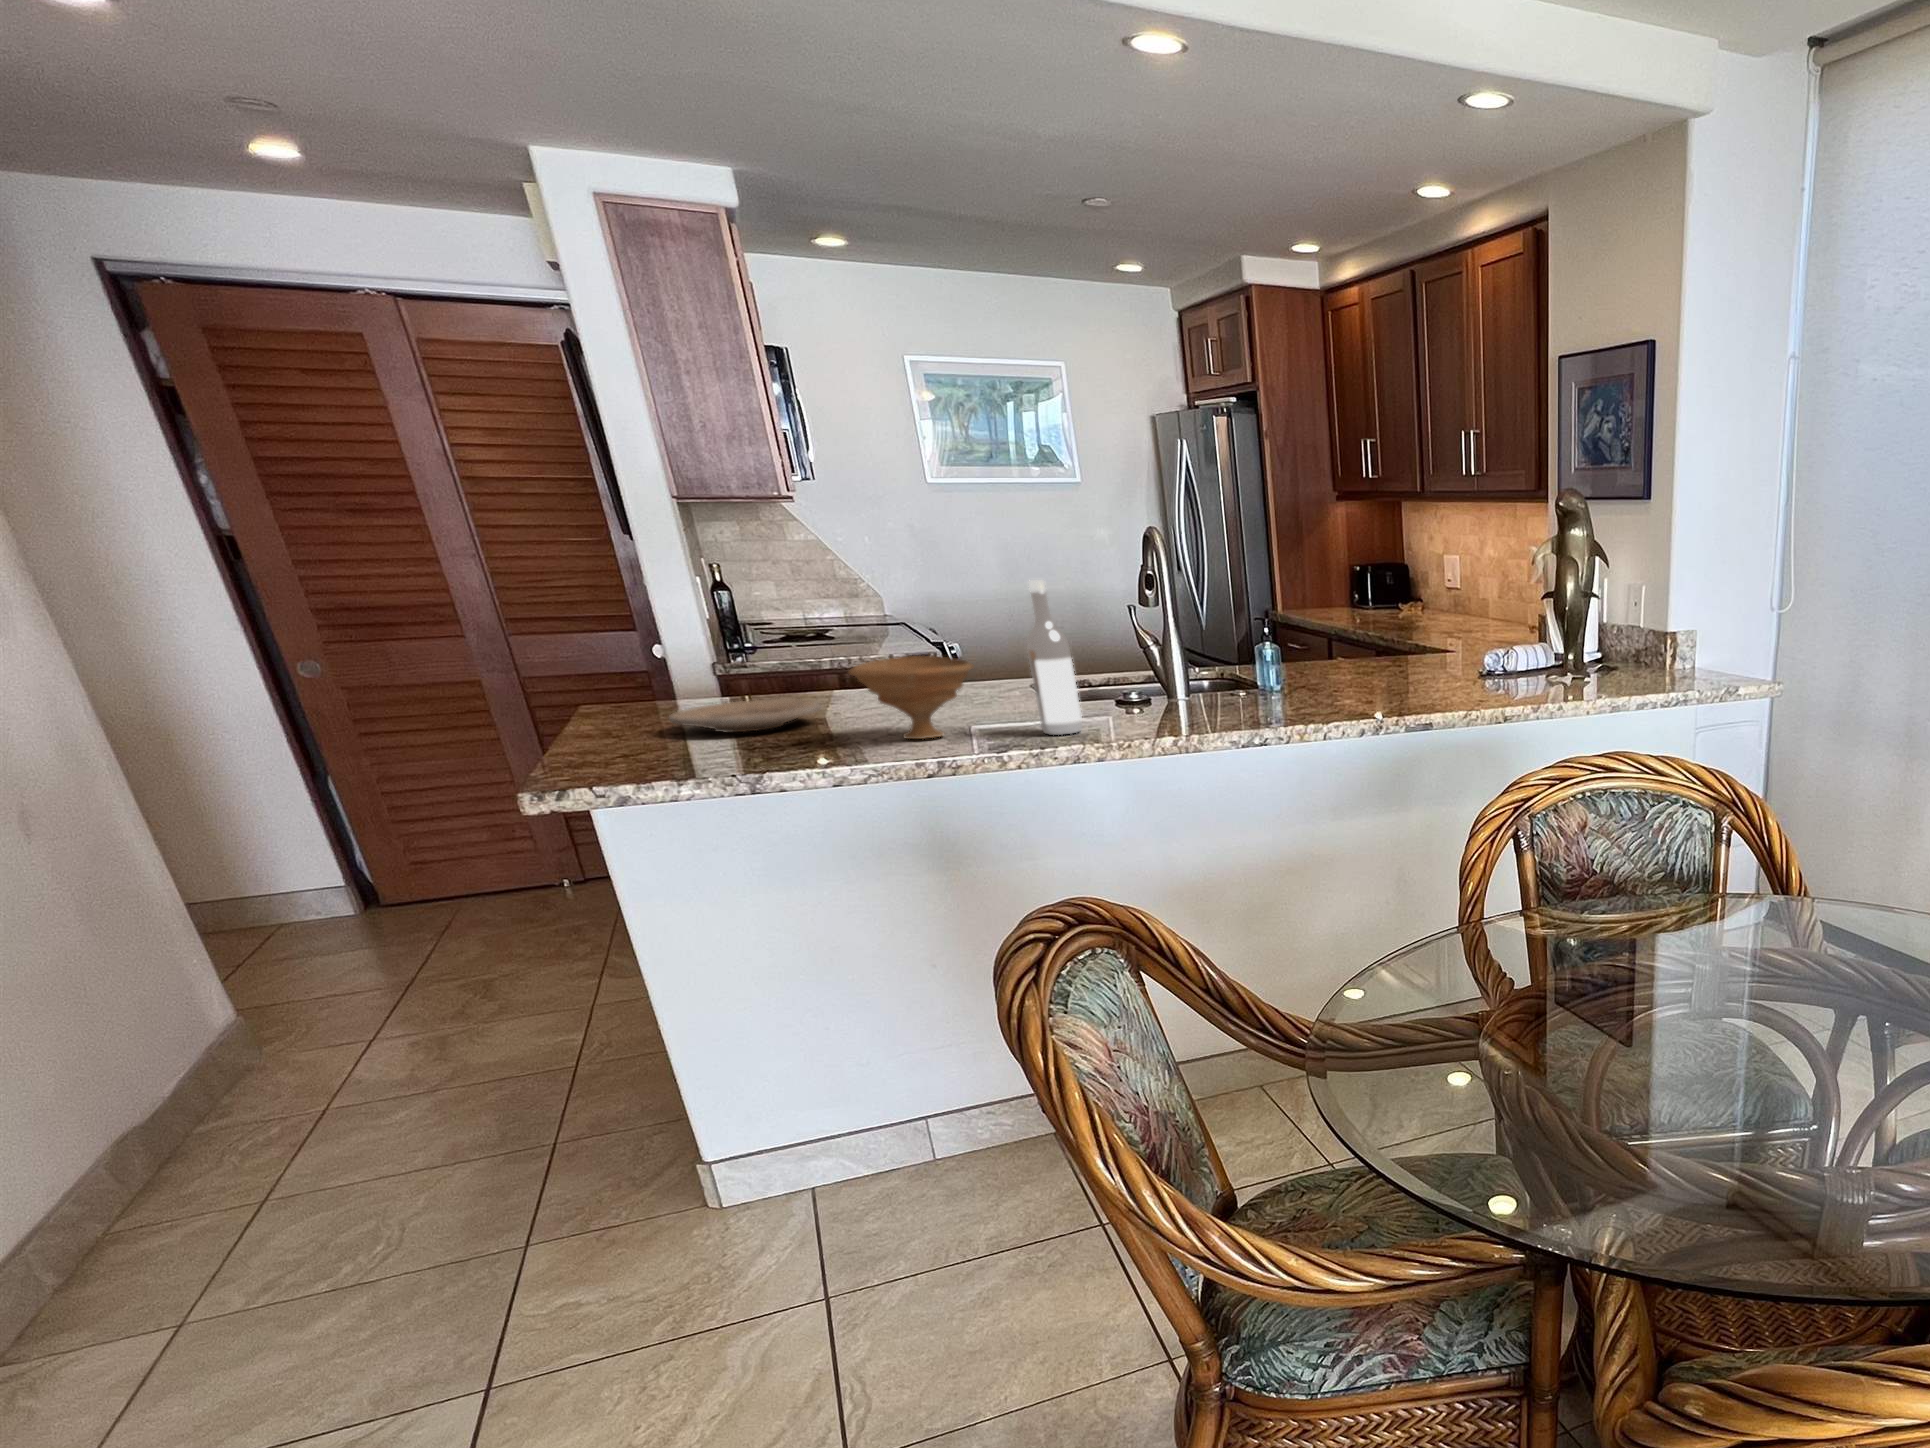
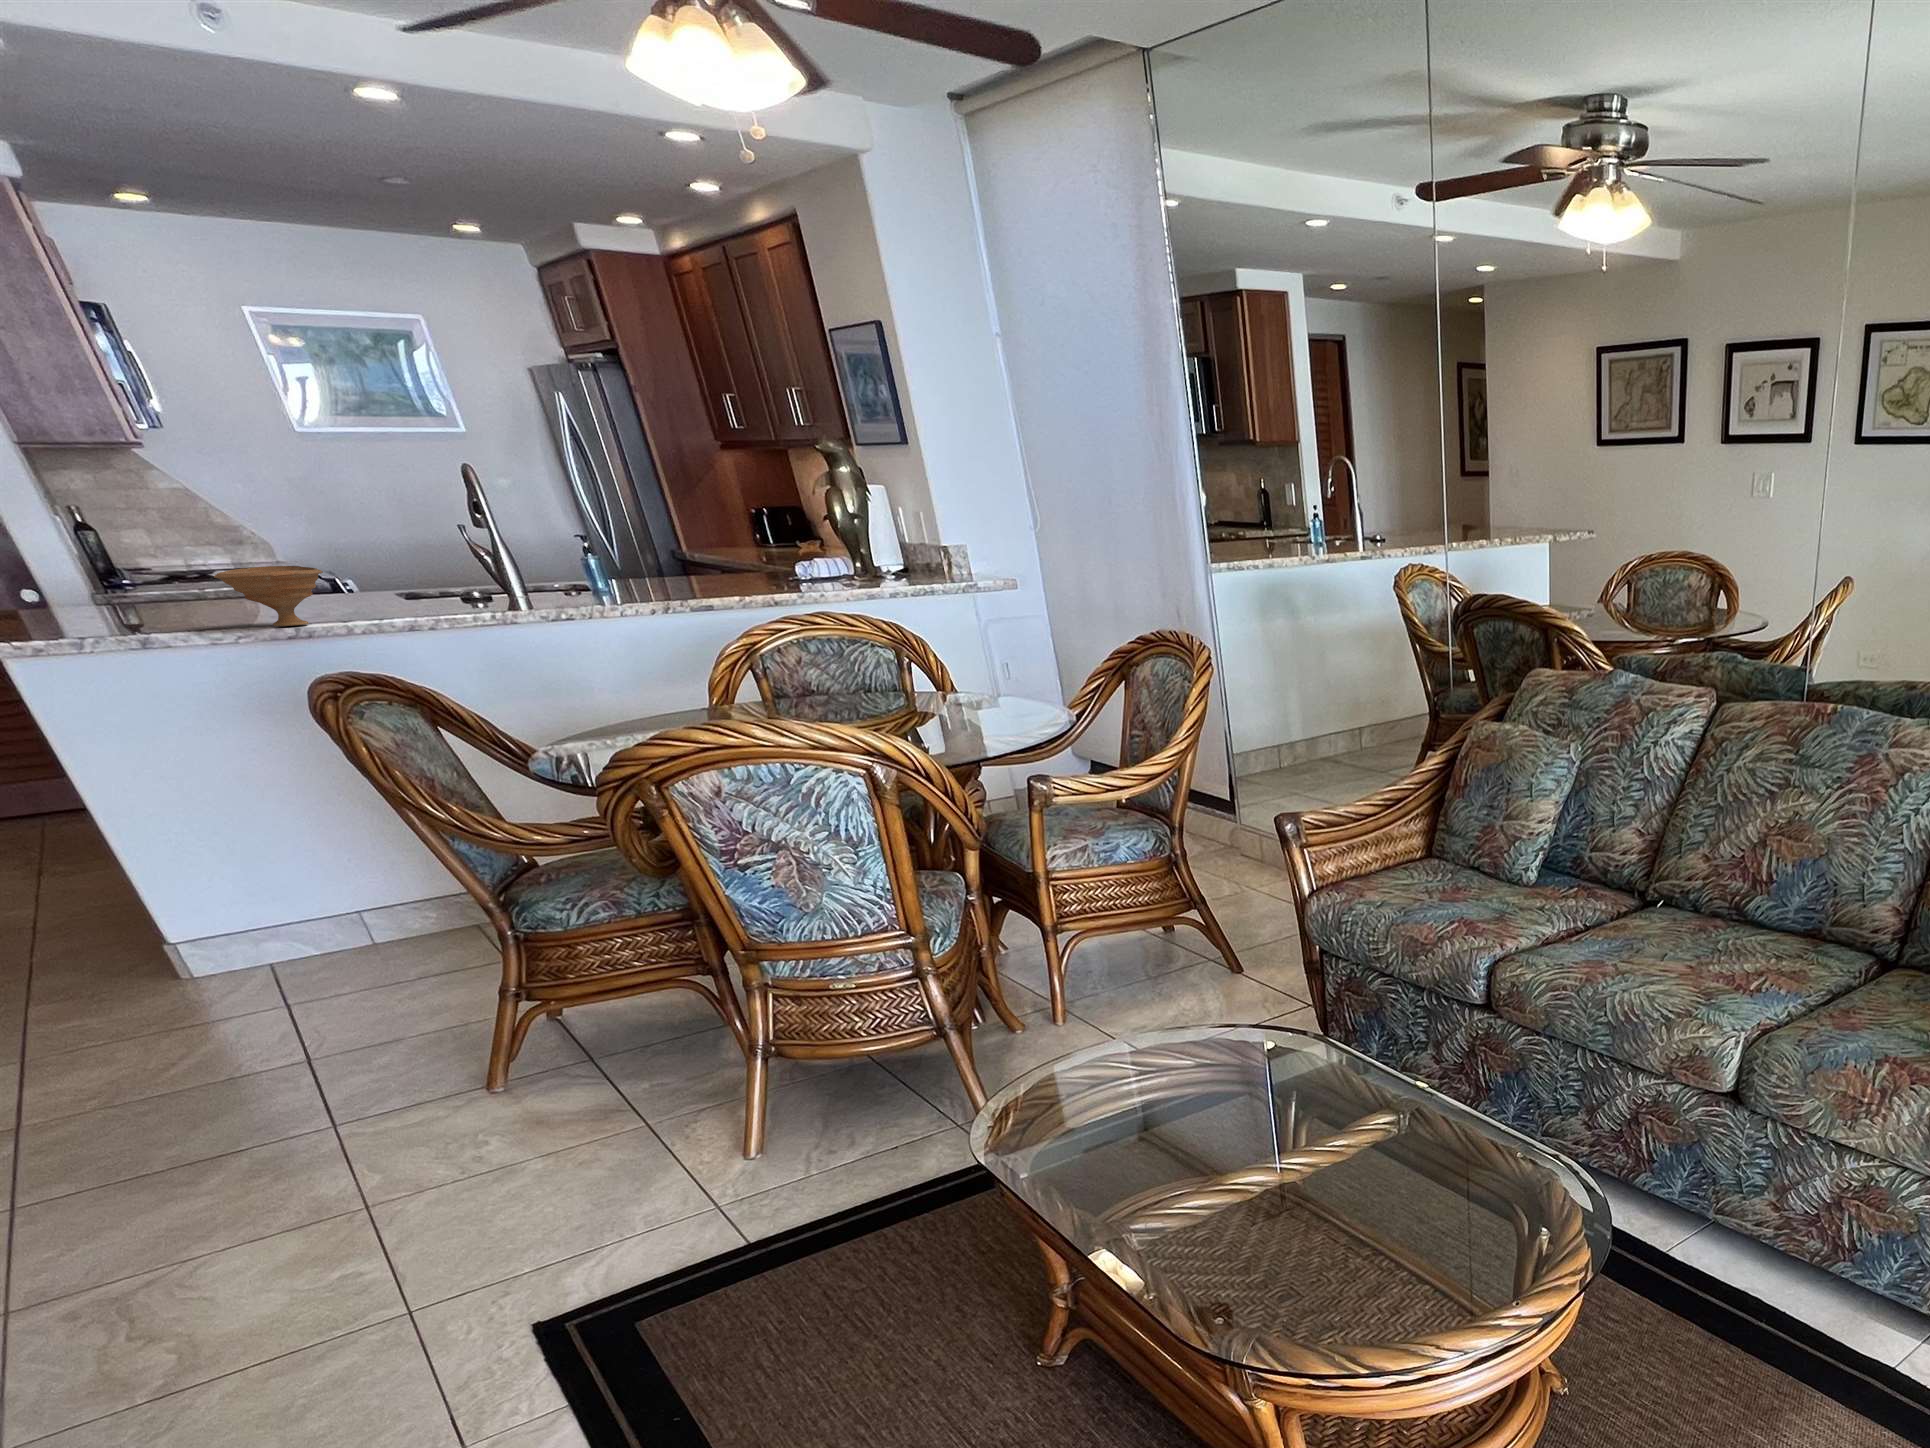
wine bottle: present [1027,580,1083,735] -> none [352,506,425,621]
plate: present [668,699,821,733] -> none [64,606,201,629]

